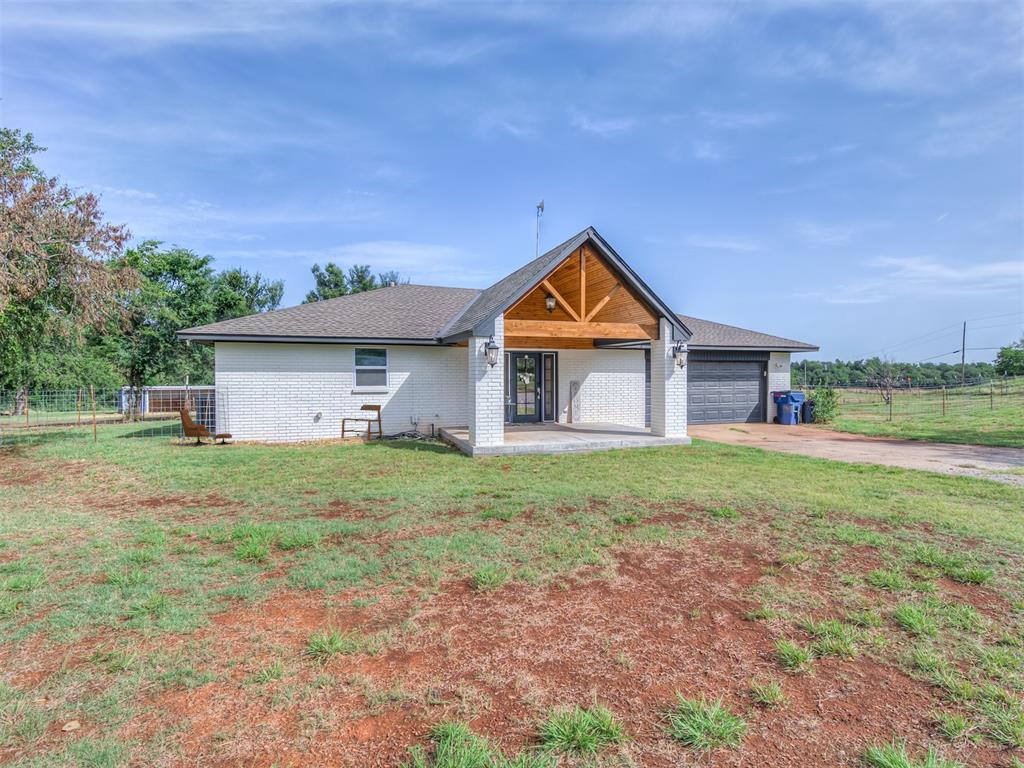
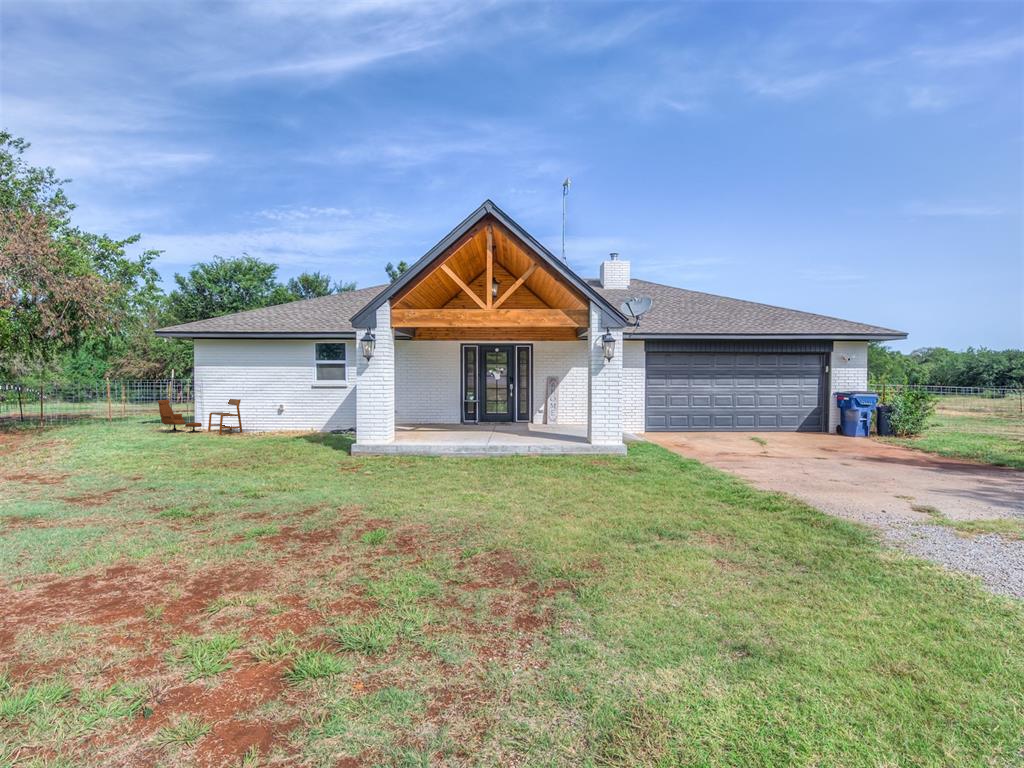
bench: present [341,404,382,440] -> present [208,399,243,435]

